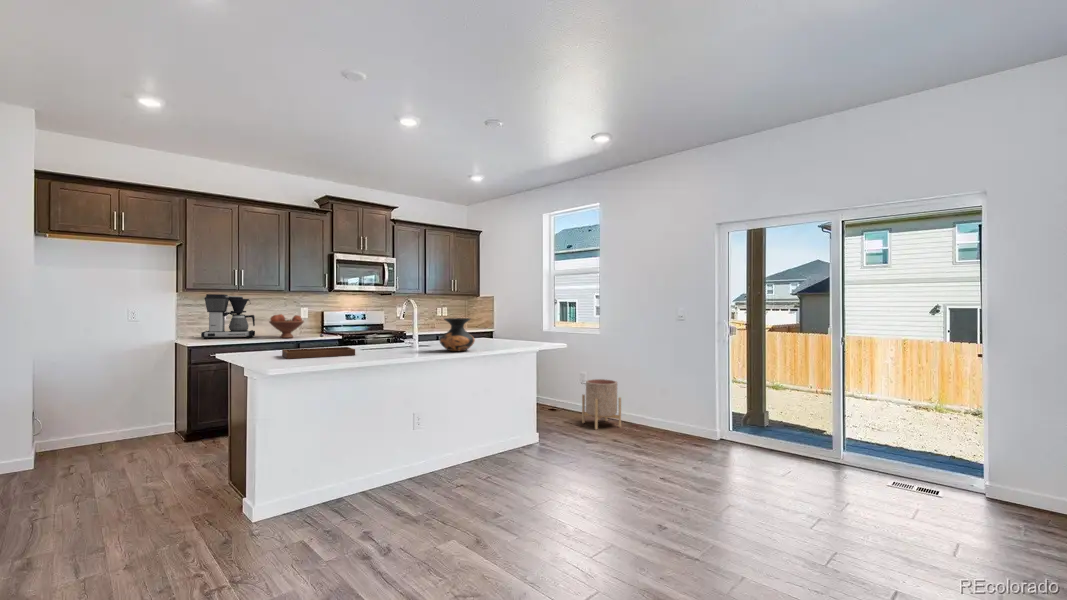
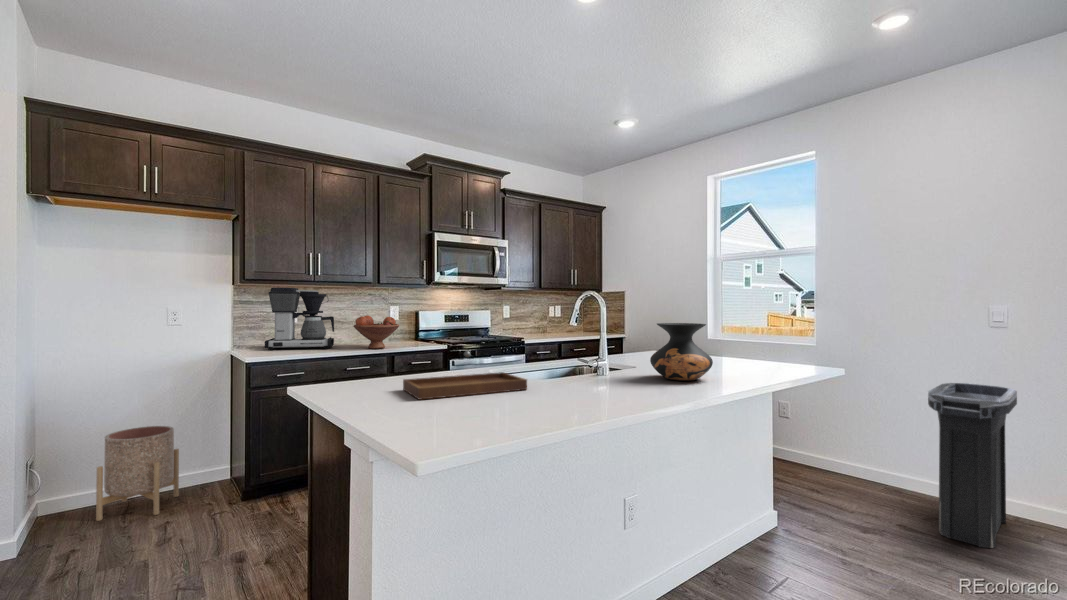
trash can: none [626,357,686,451] -> present [928,383,1017,548]
planter: present [582,379,621,429] -> present [96,426,179,521]

